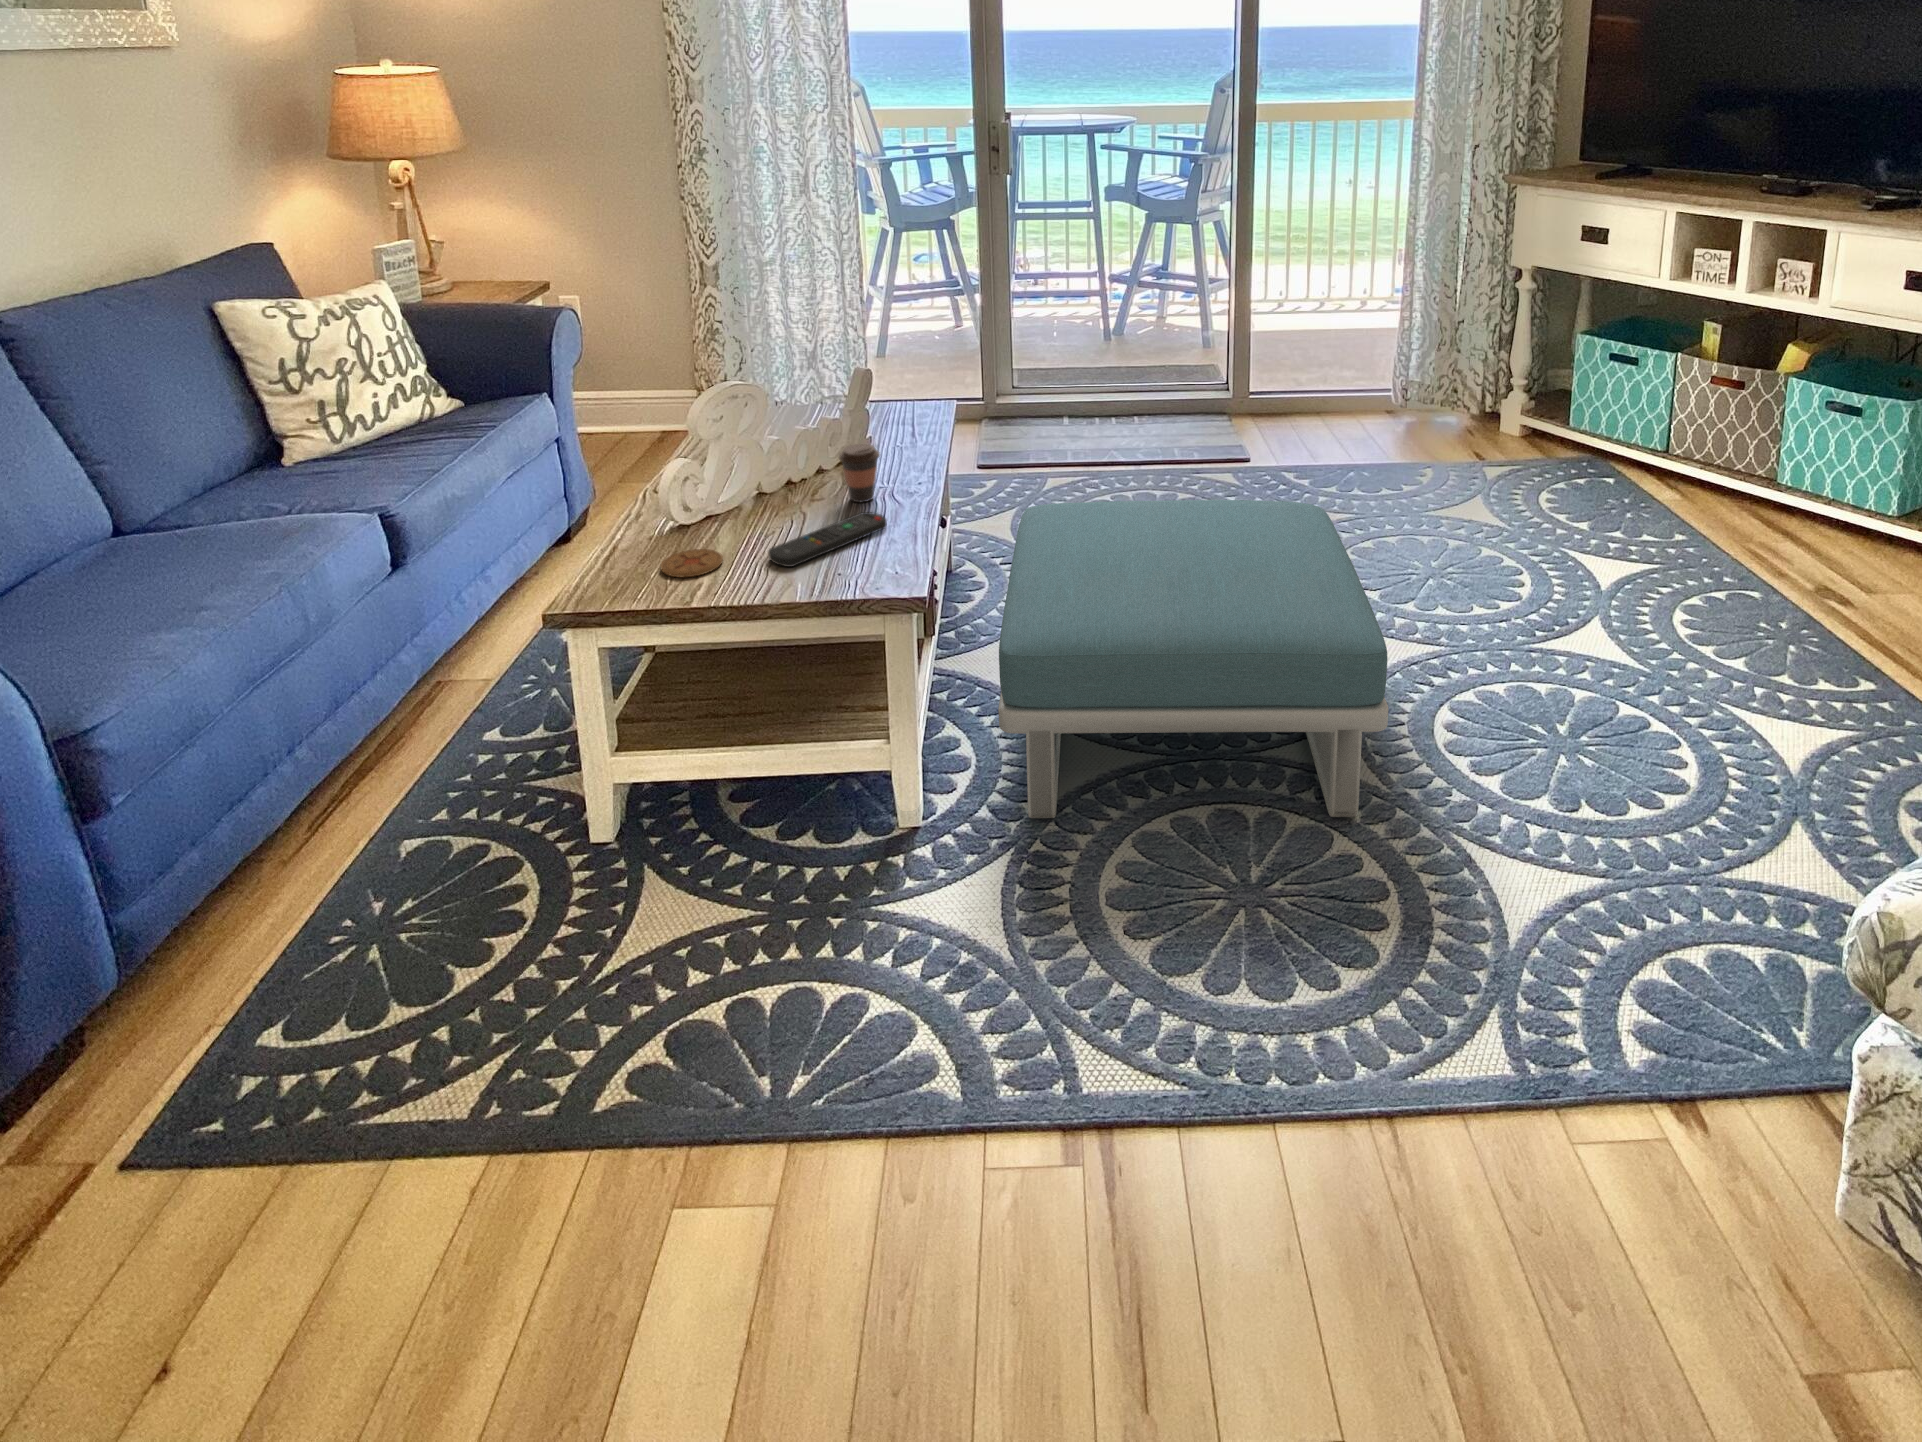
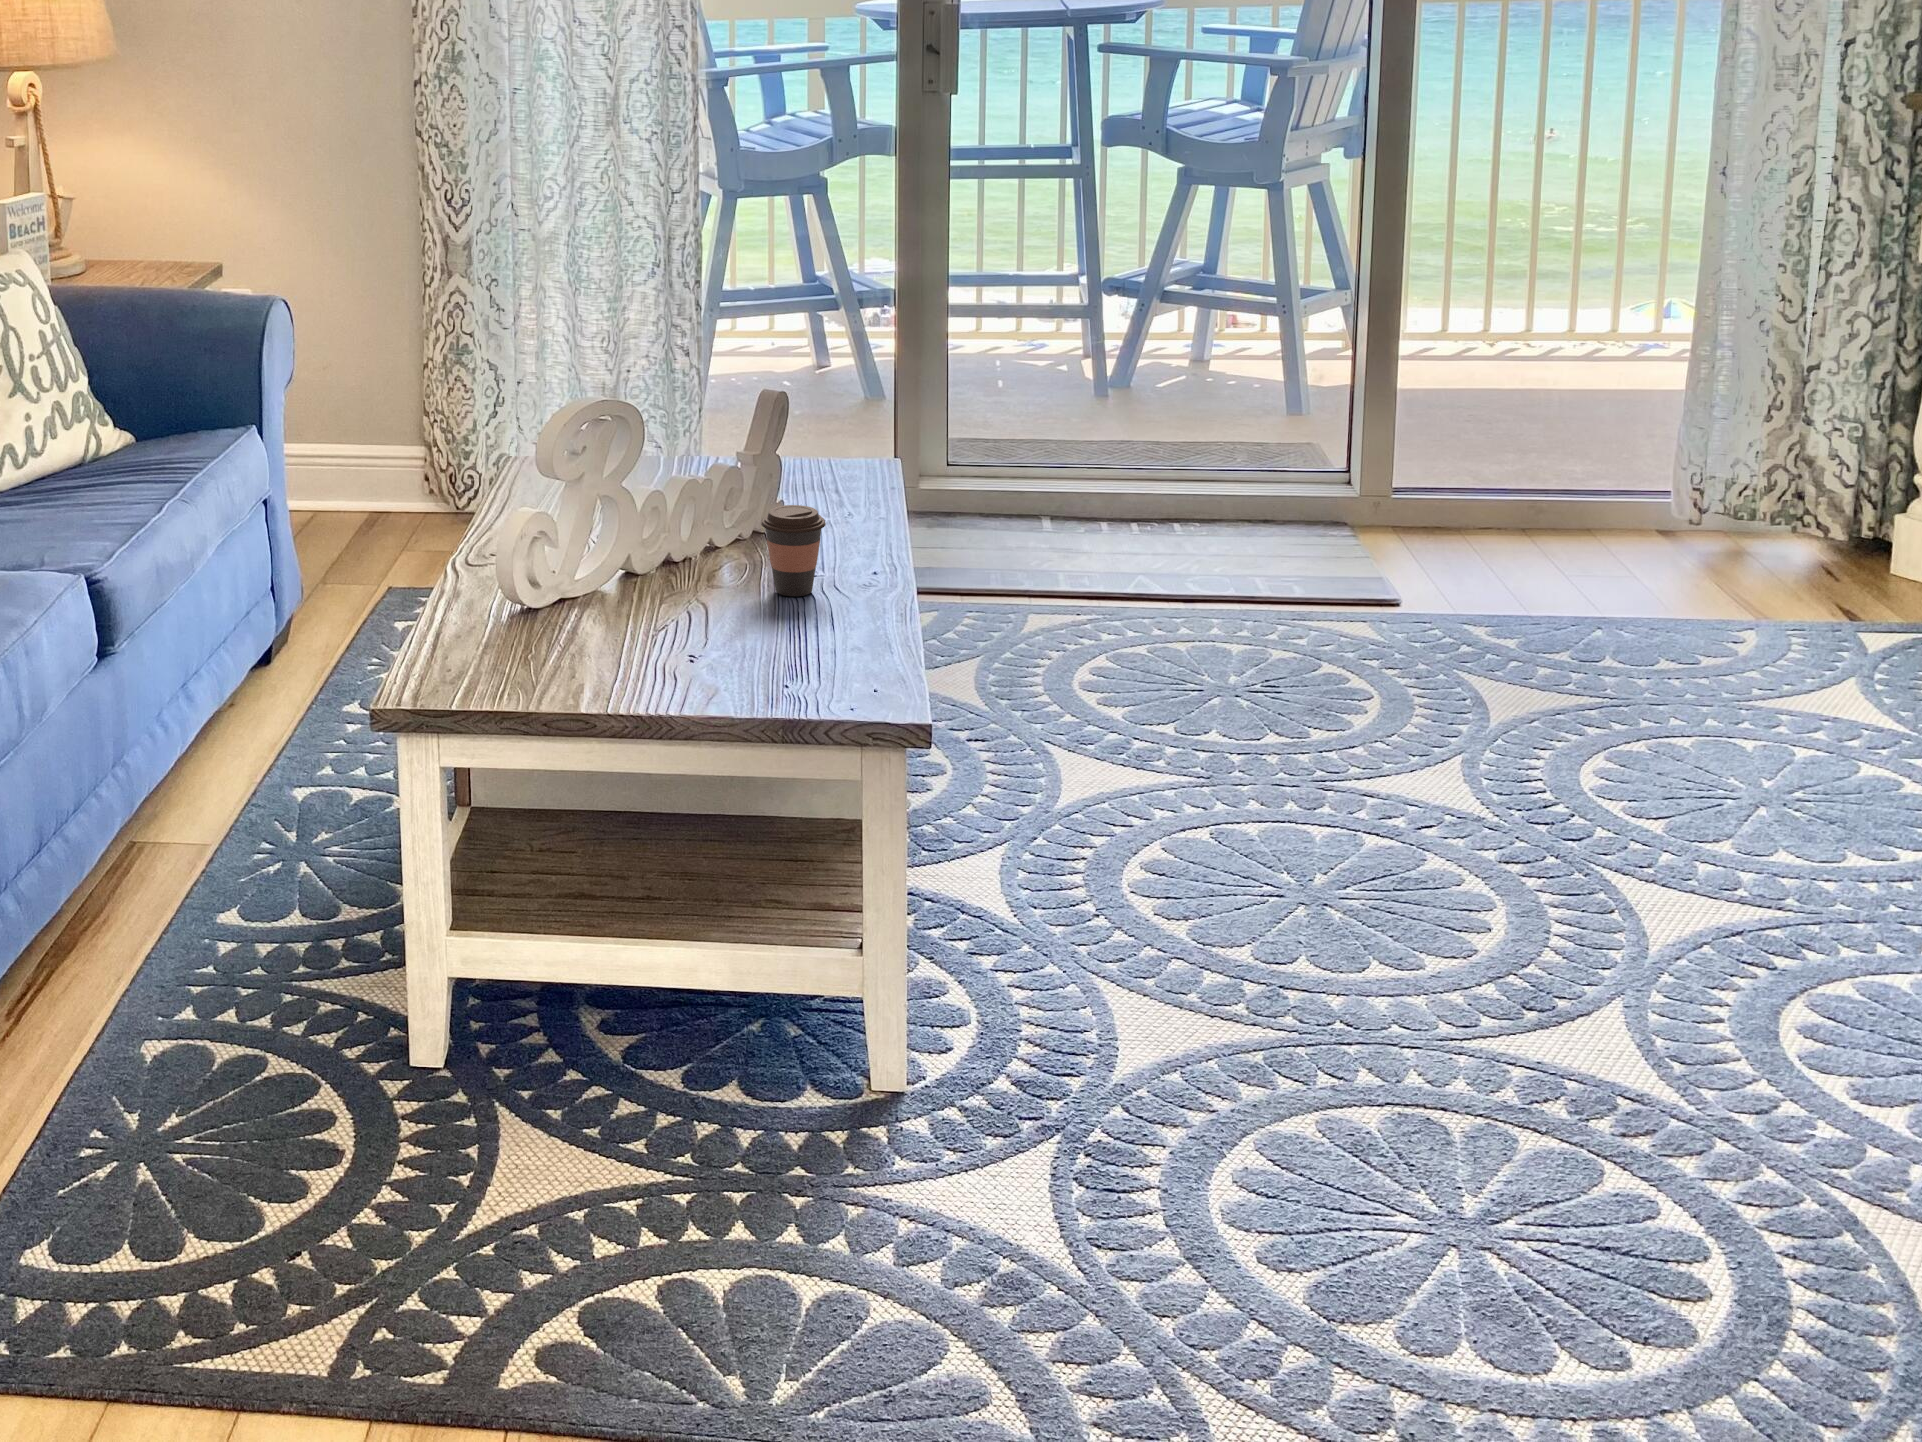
footstool: present [998,500,1388,818] -> none [1033,626,1703,1143]
remote control: present [769,512,887,567] -> none [676,607,846,675]
coaster: present [661,549,723,577] -> none [518,644,607,680]

